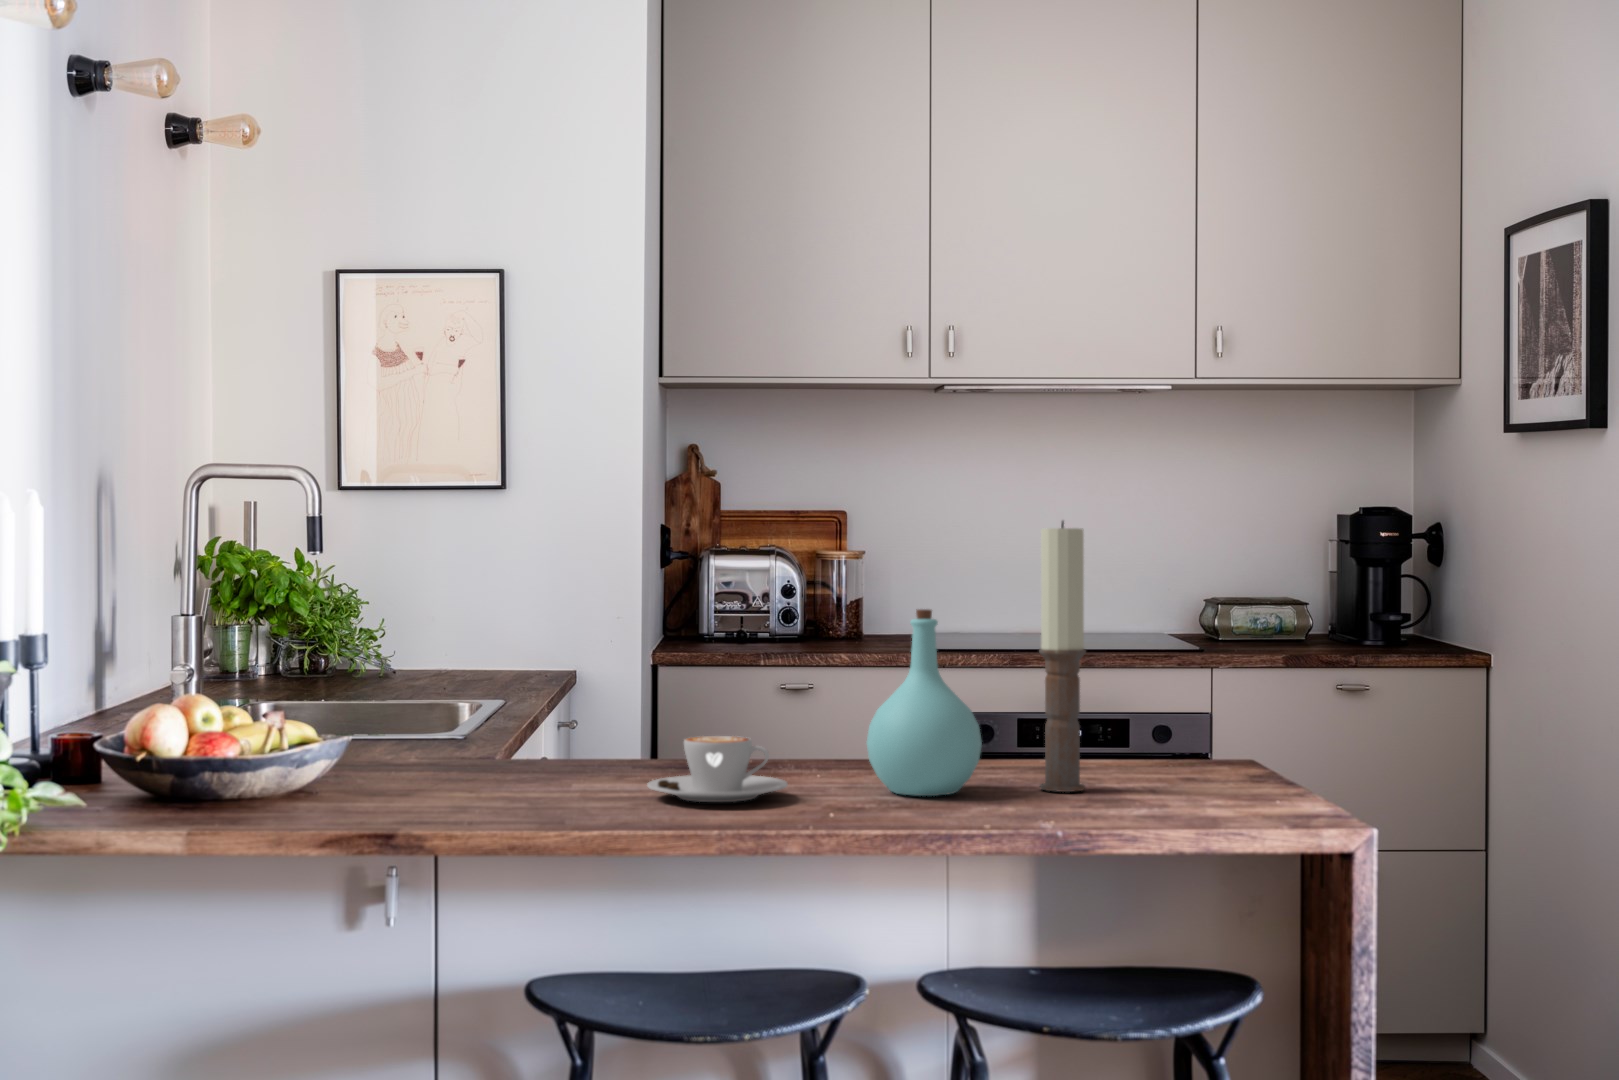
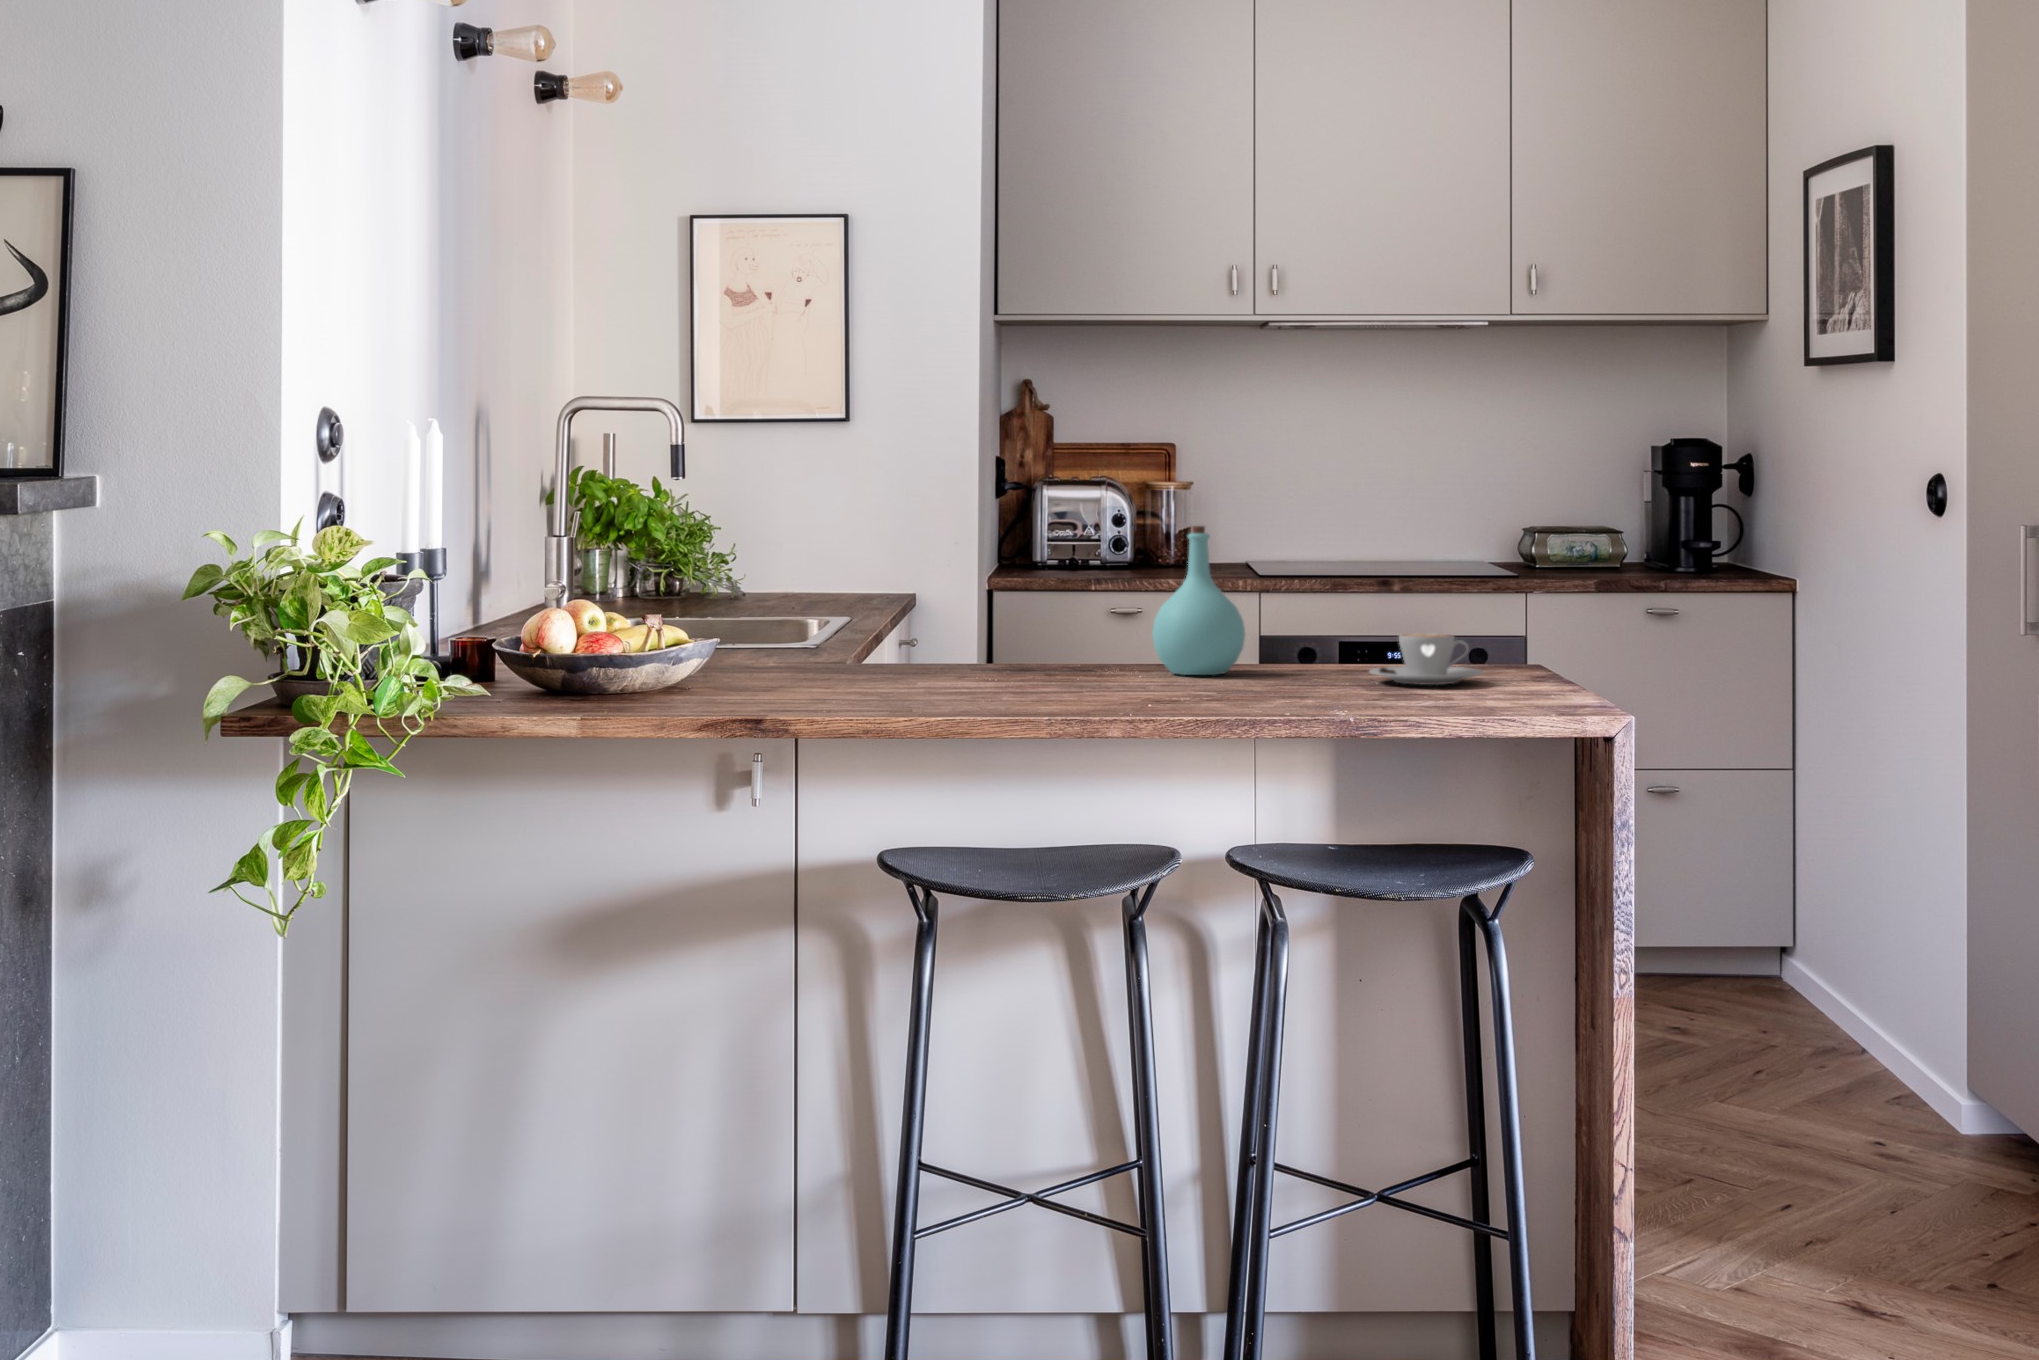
candle: present [1039,521,1086,792] -> none [1294,453,1331,673]
coffee cup: present [647,736,788,802] -> present [1369,633,1484,685]

